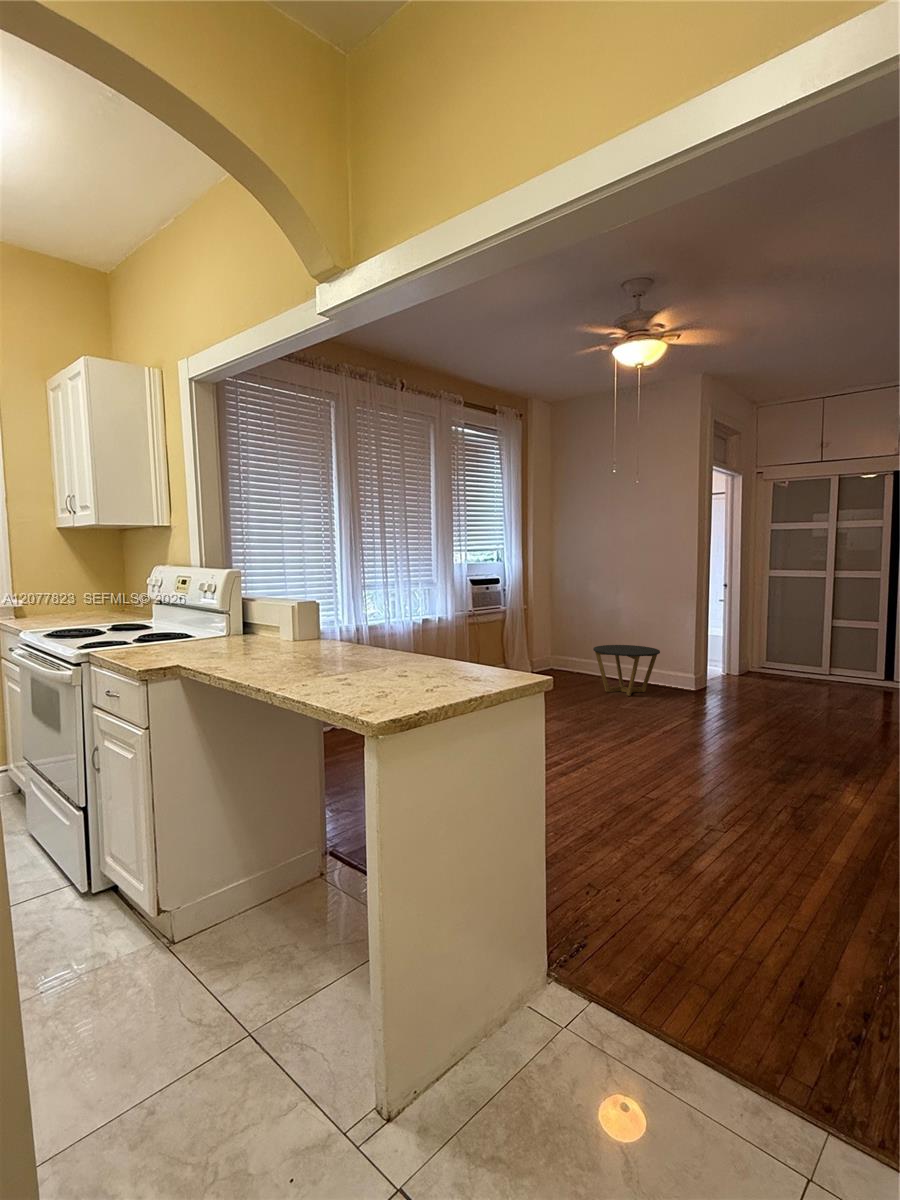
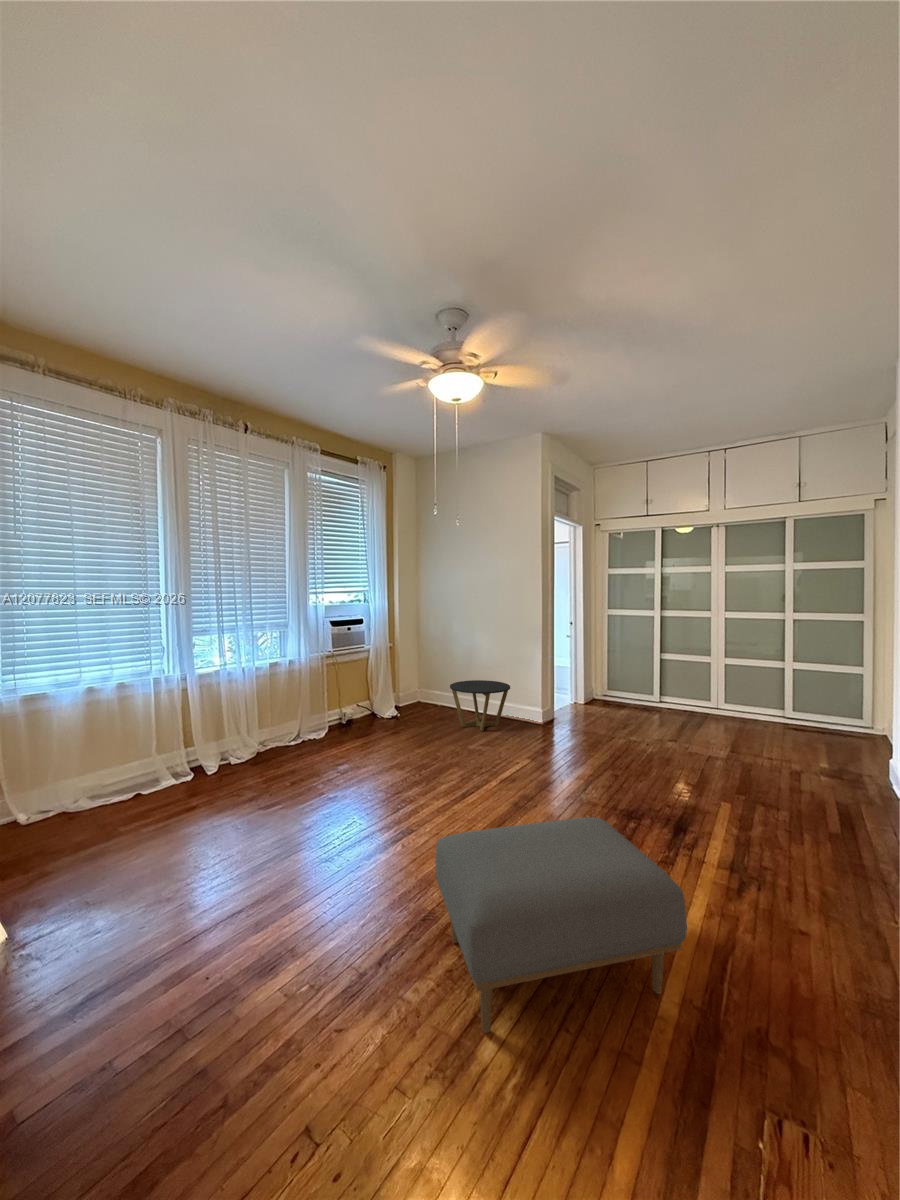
ottoman: none [639,741,866,875] -> present [435,817,687,1033]

